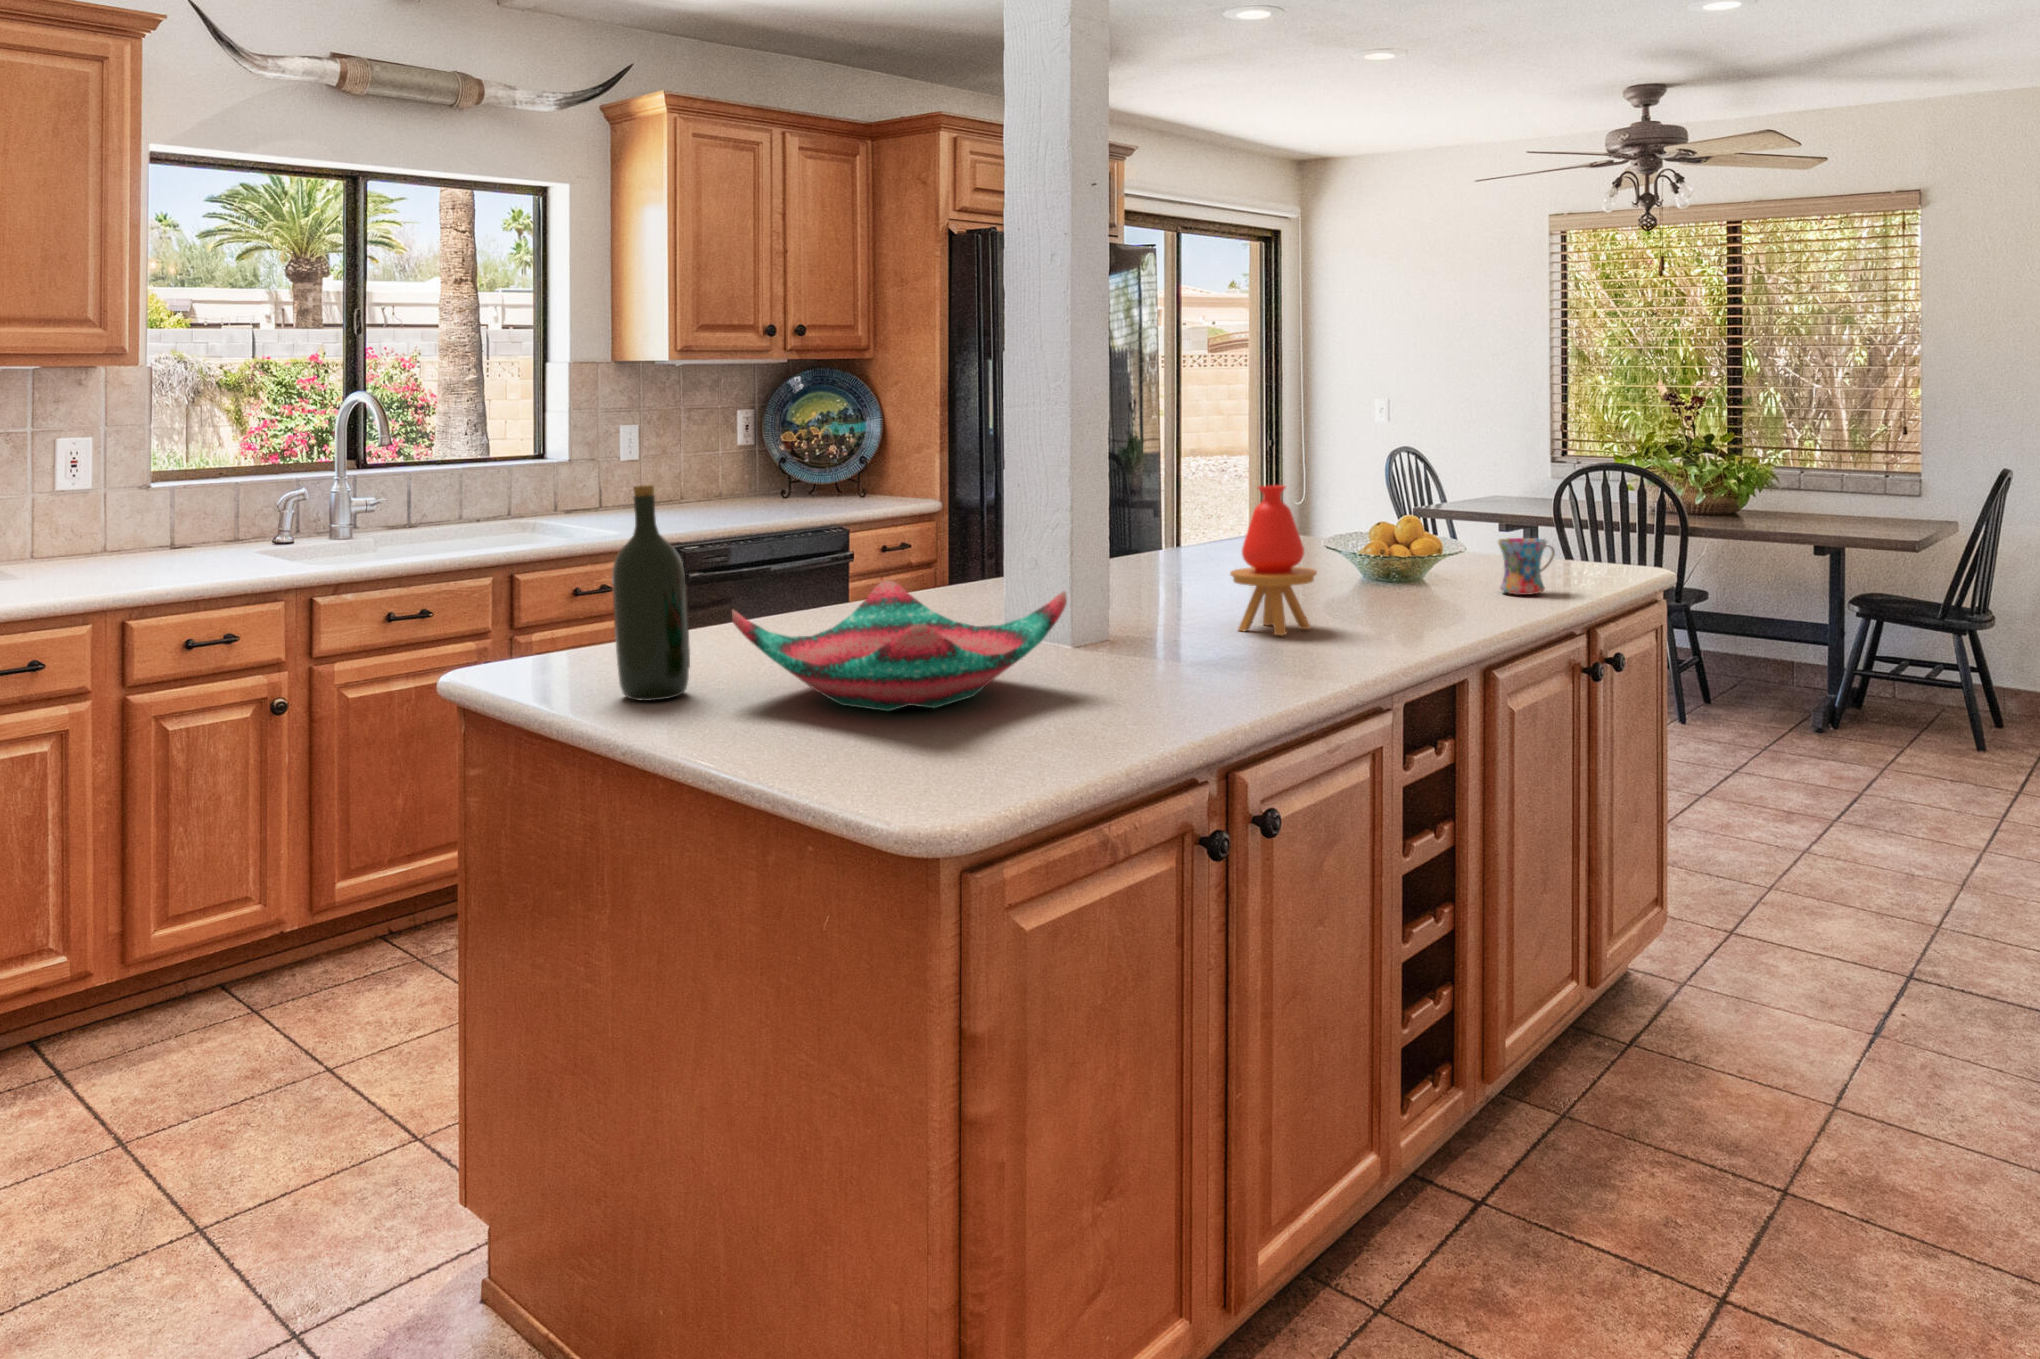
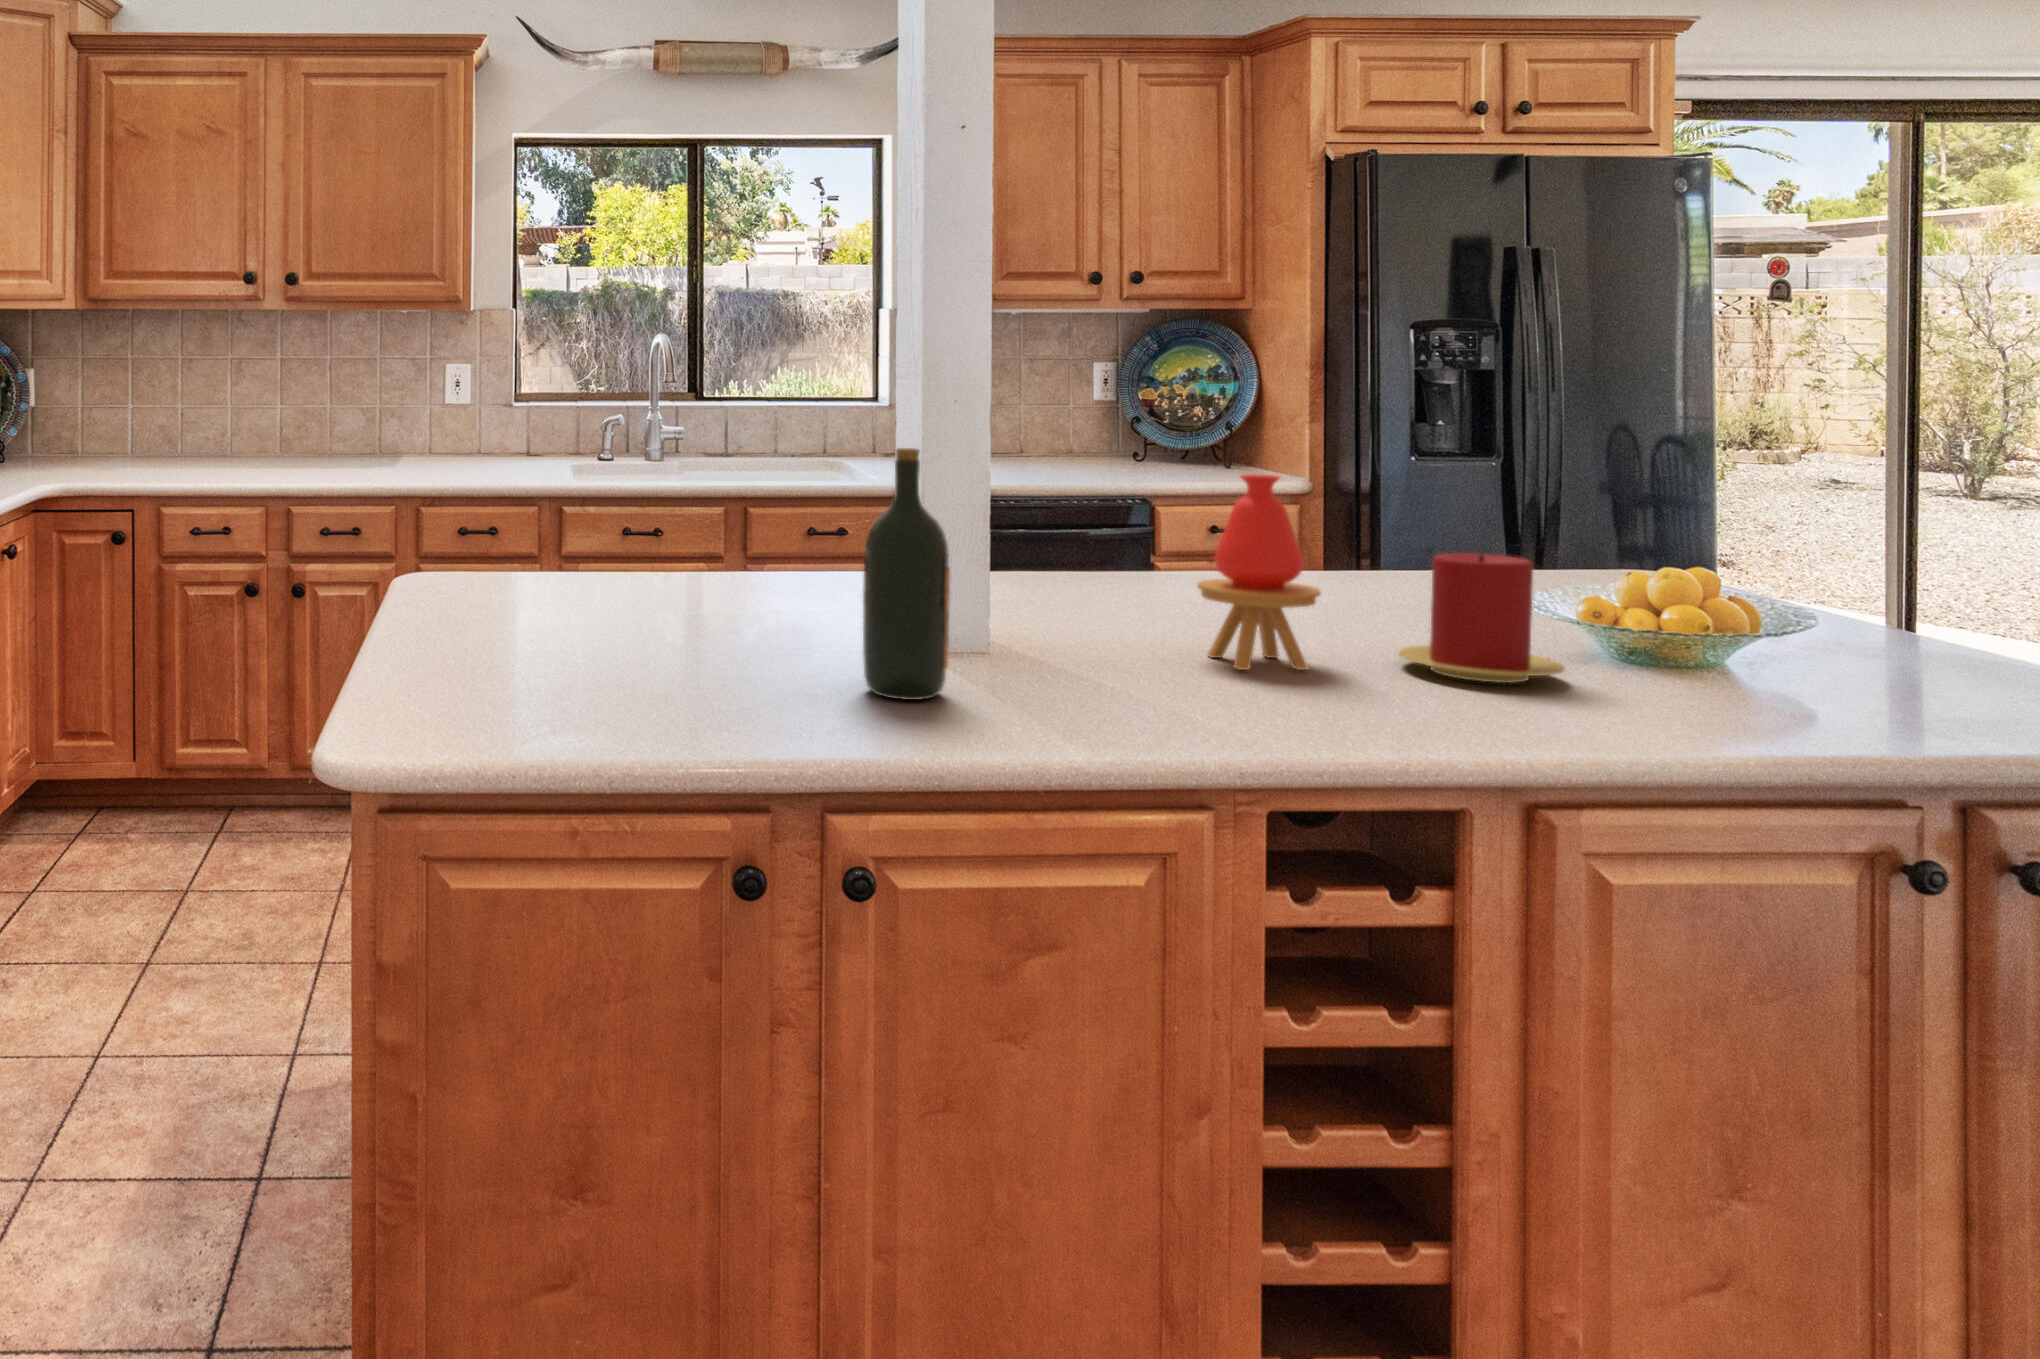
wine bottle: present [612,485,690,701] -> present [863,448,950,700]
candle: none [1329,530,1431,618] -> present [1399,553,1564,683]
mug: present [1498,538,1555,595] -> none [1804,601,1935,696]
decorative bowl: present [732,581,1067,711] -> none [530,532,825,658]

